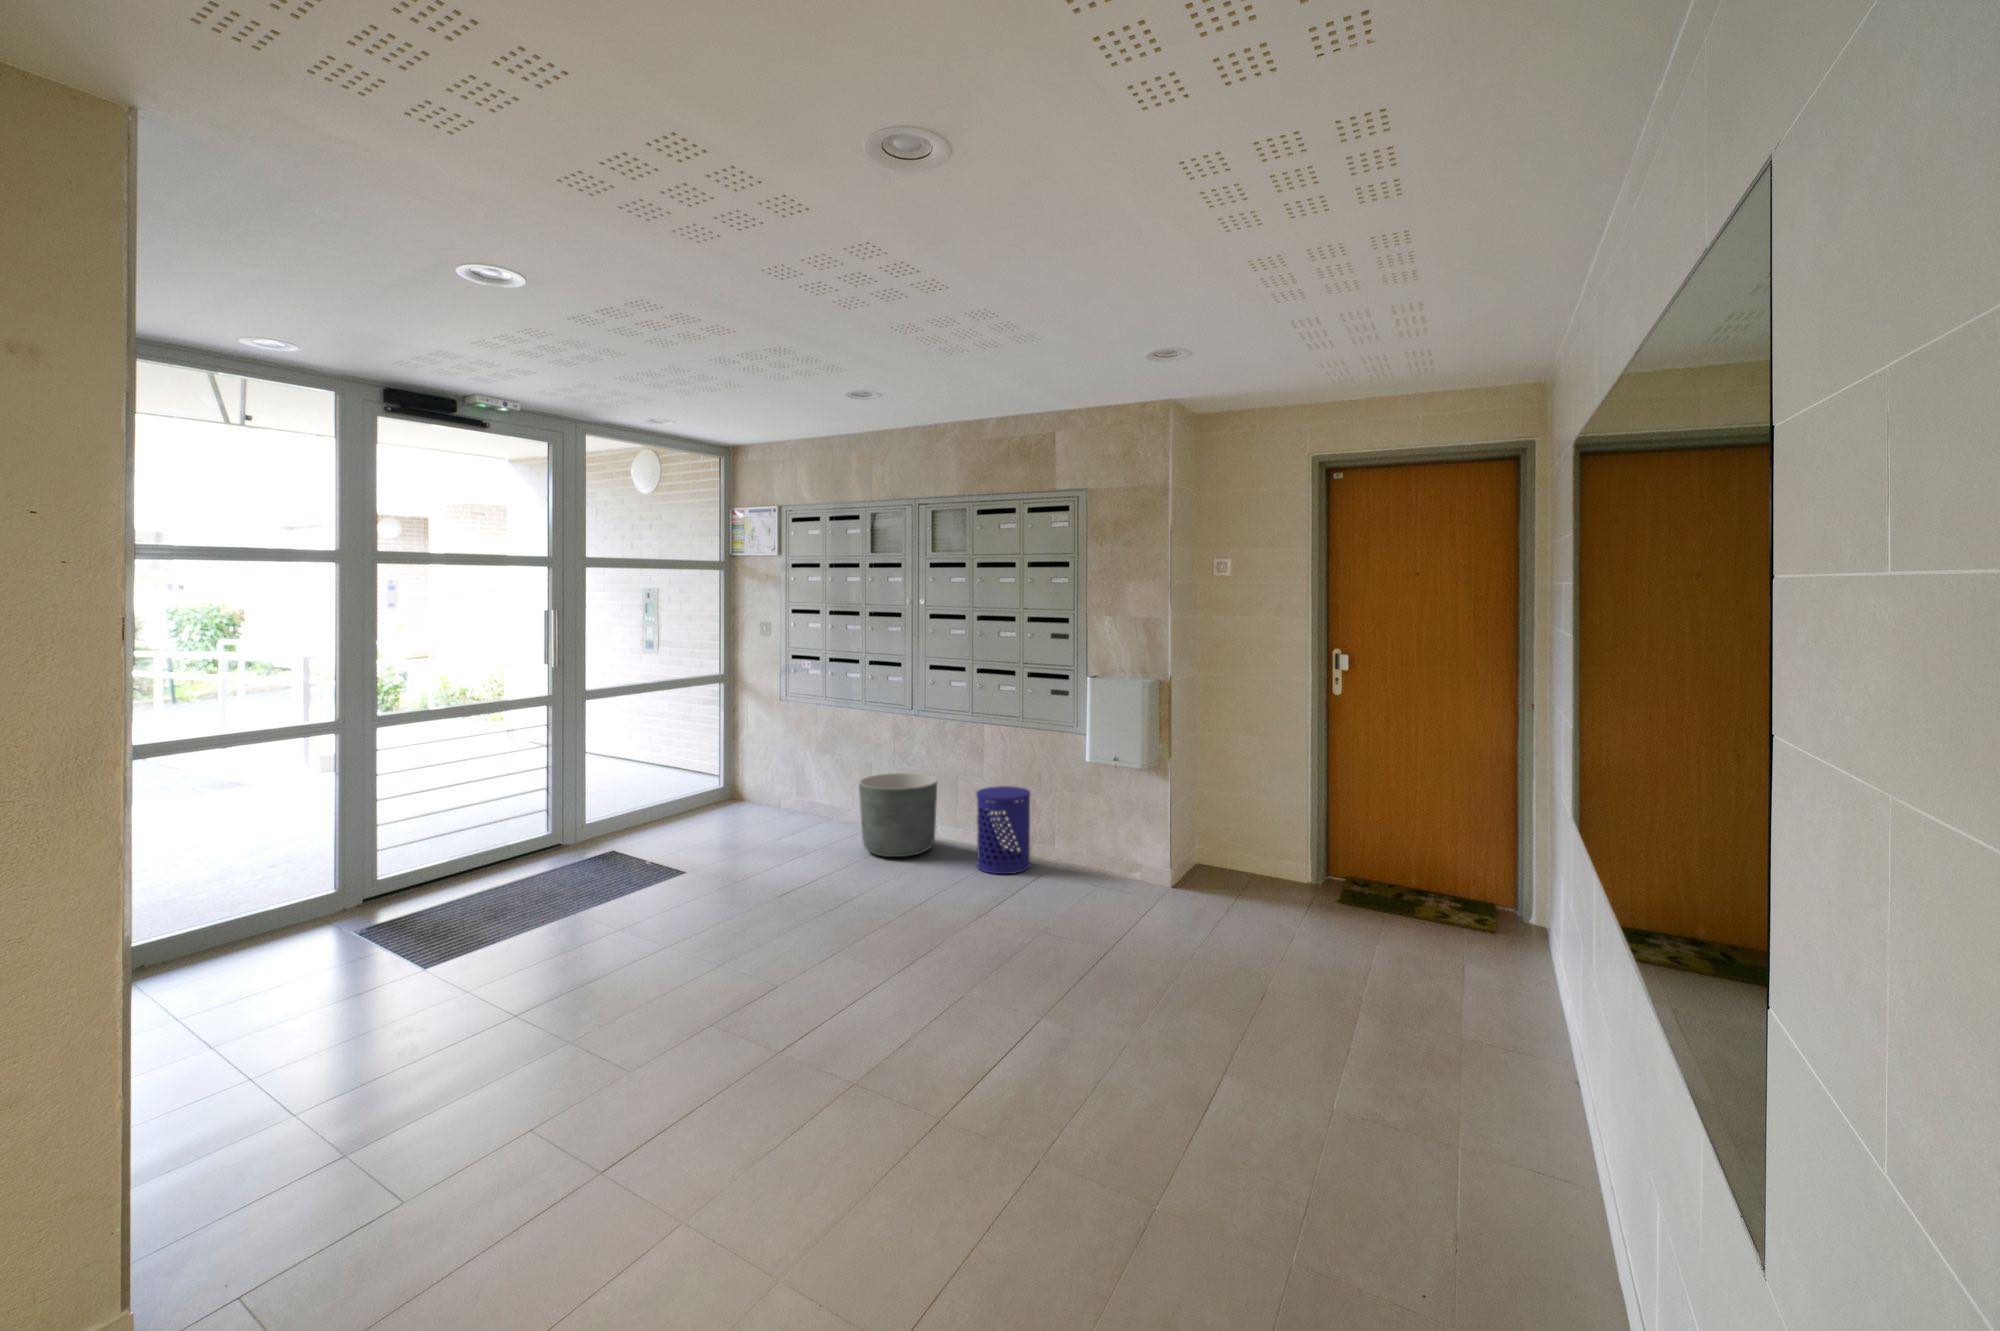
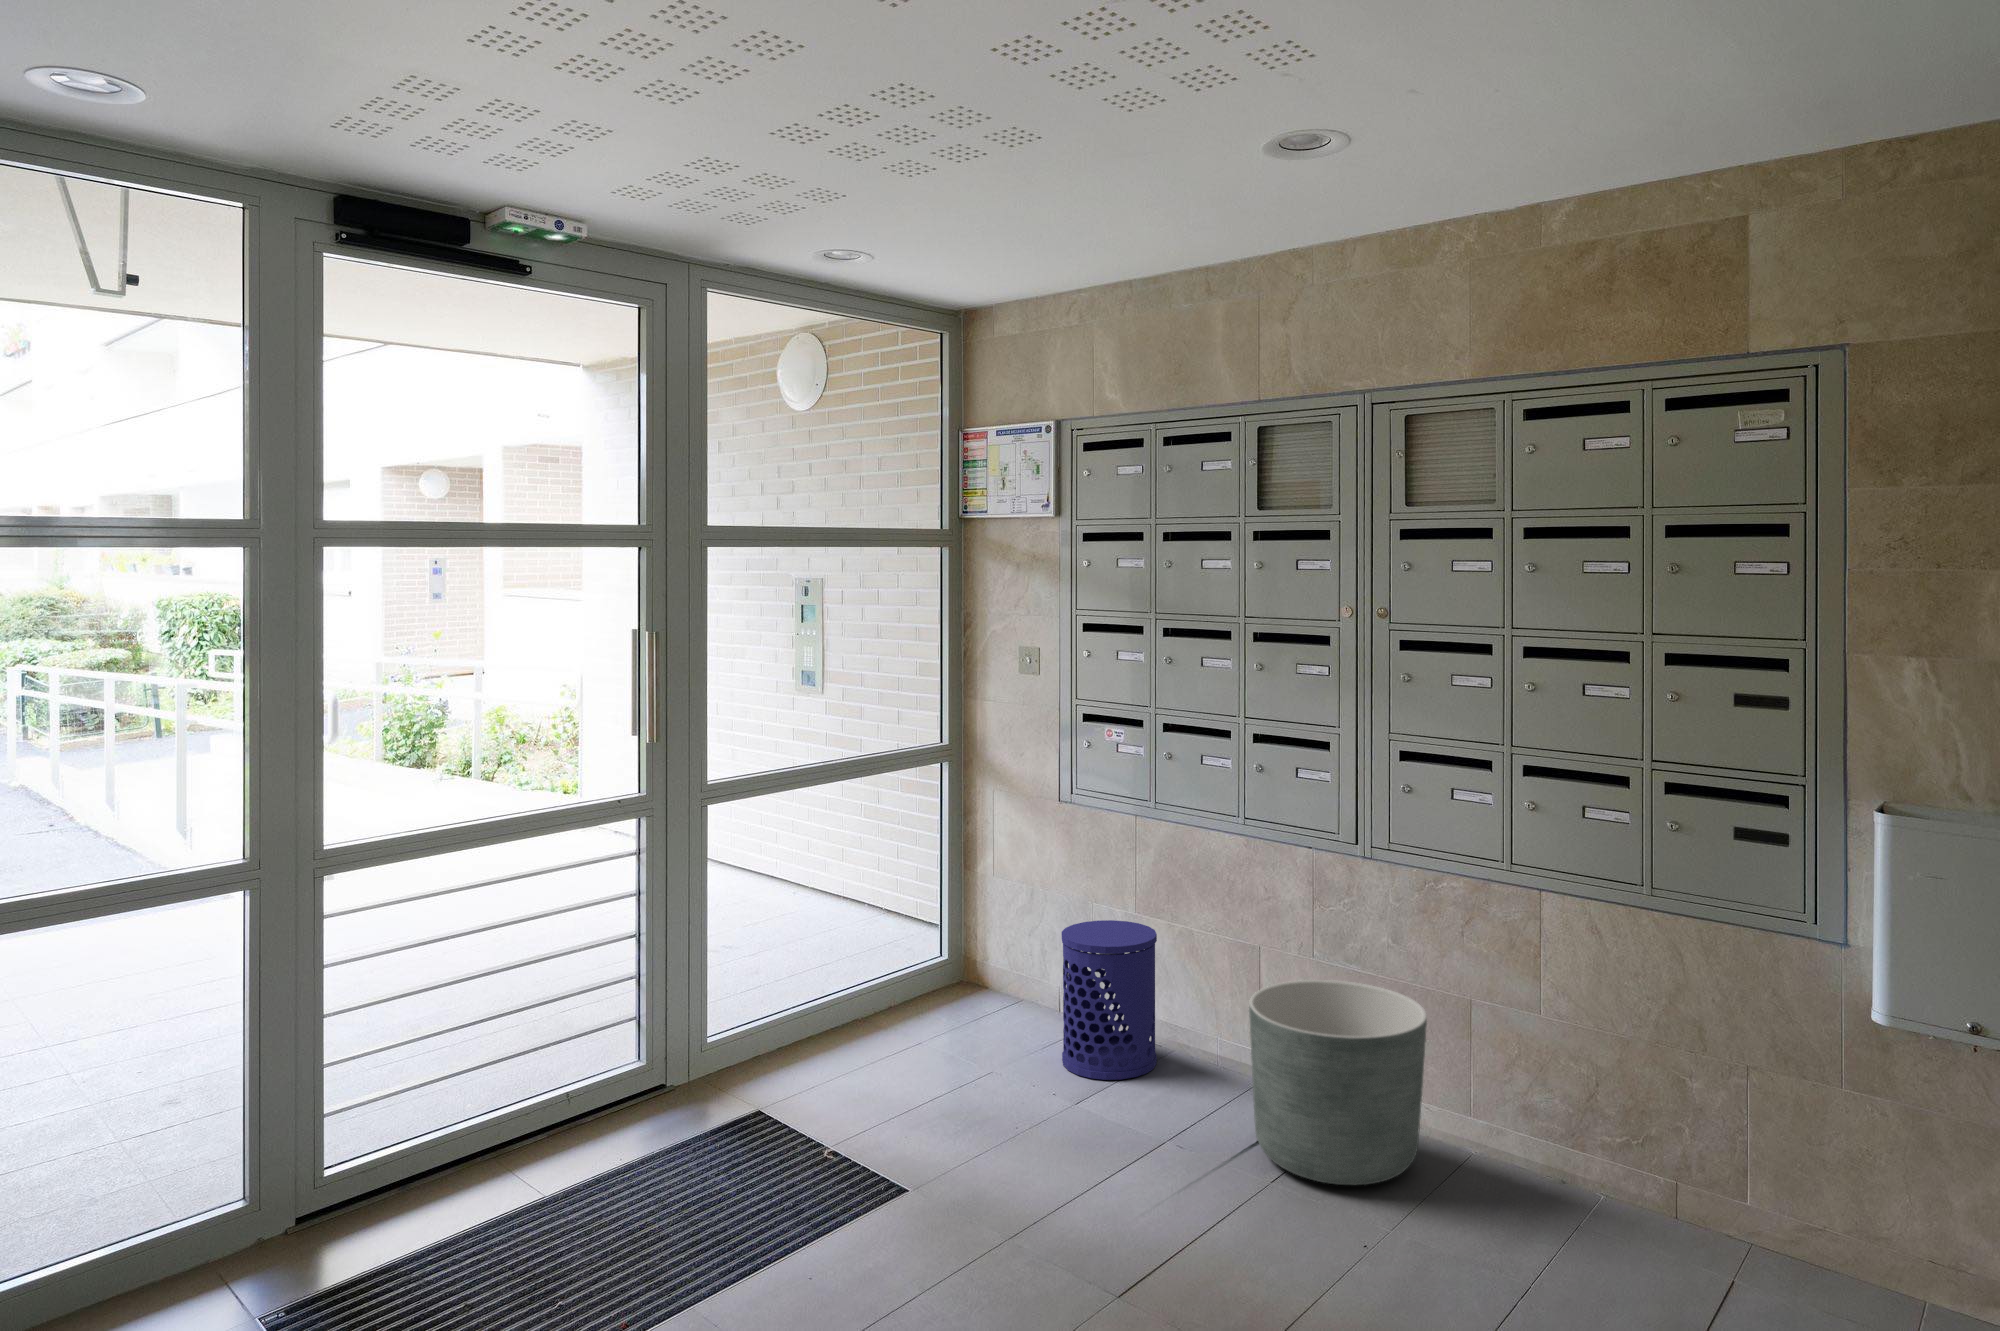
waste bin: present [977,786,1030,874] -> present [1062,920,1157,1080]

